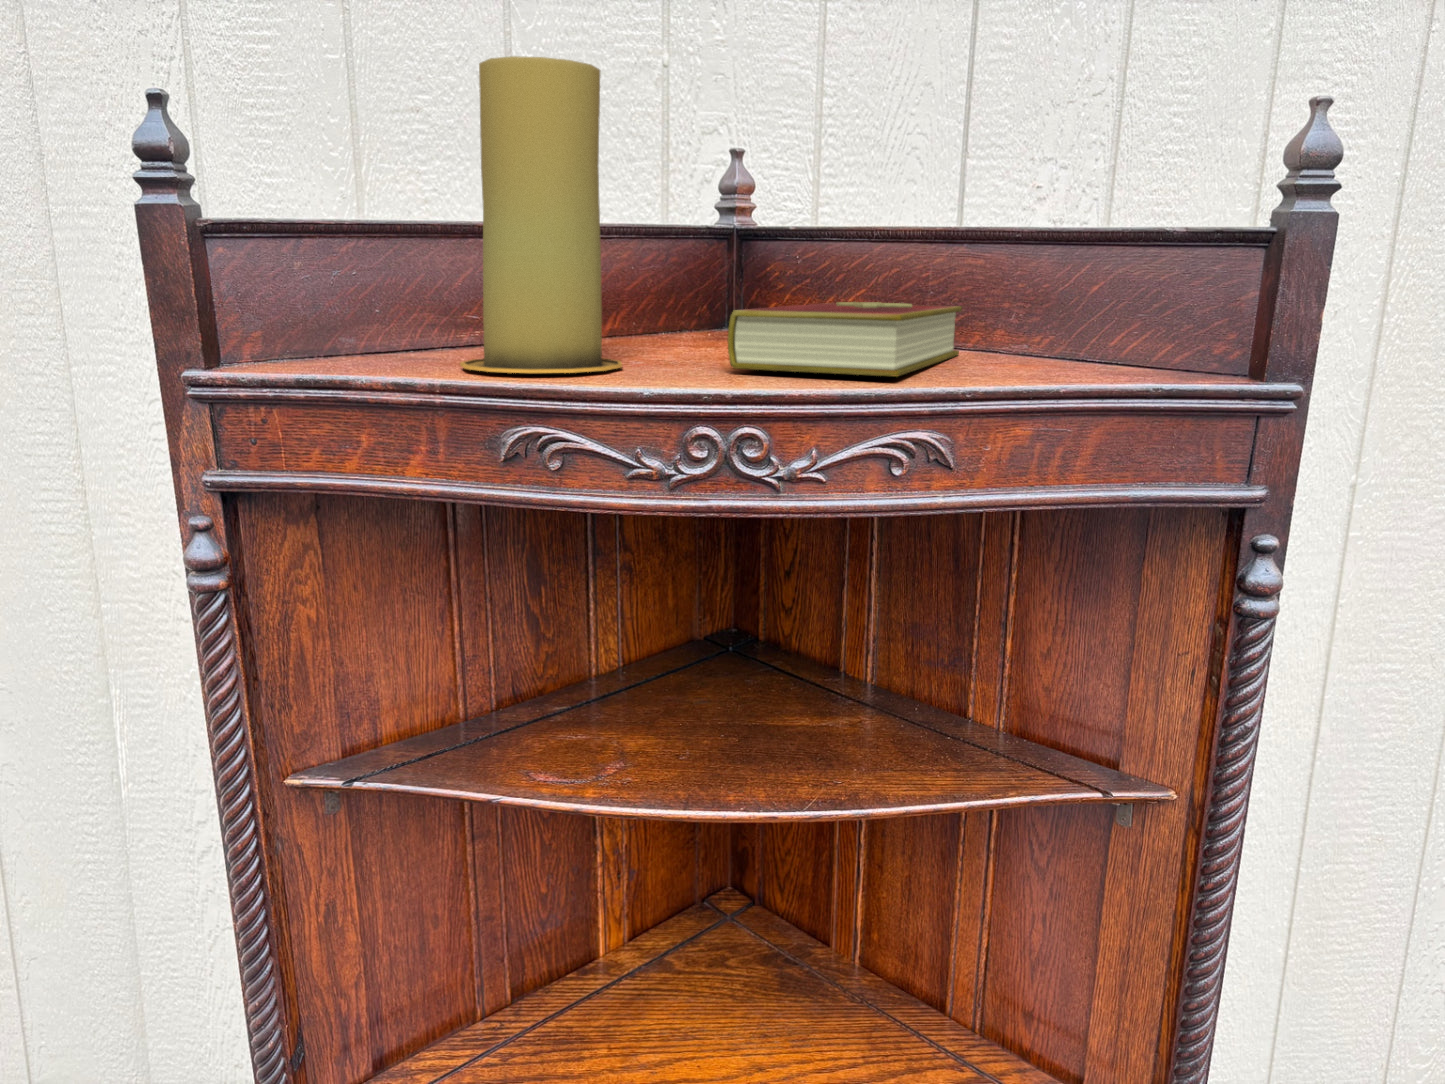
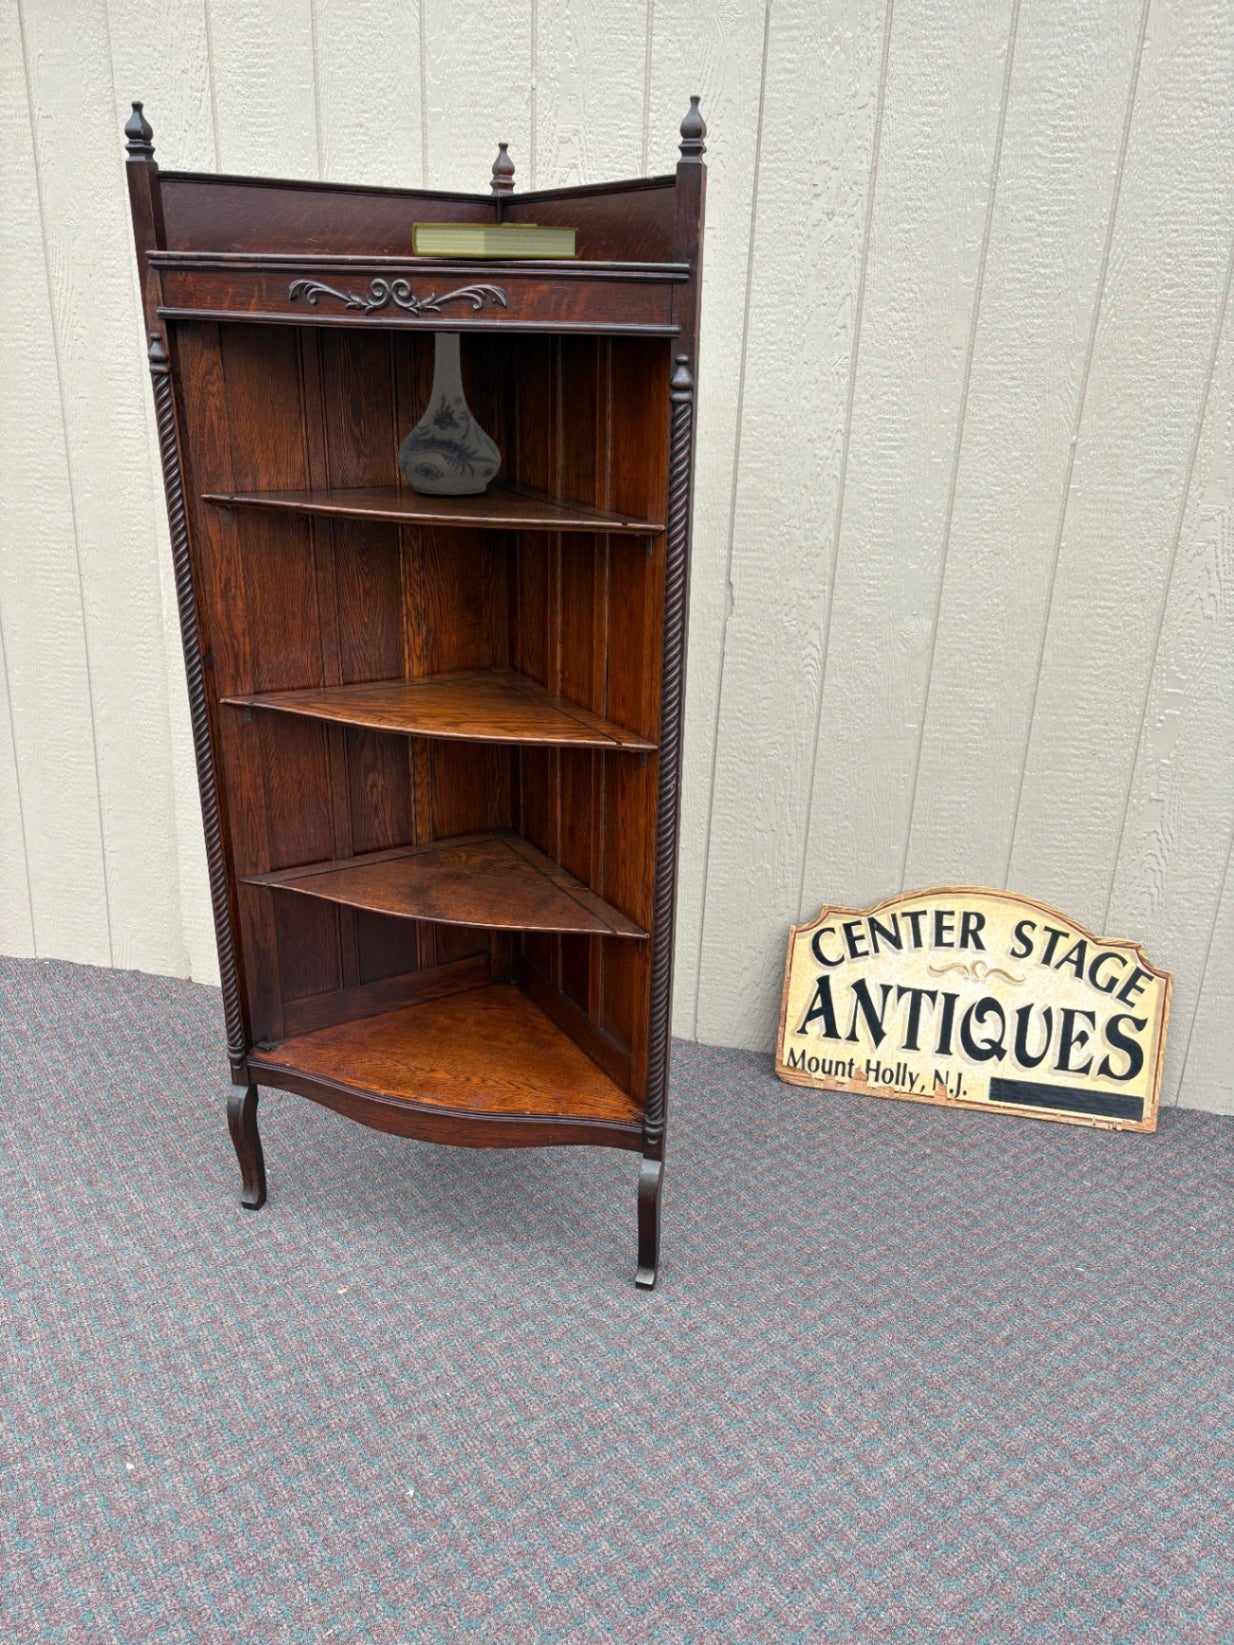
candle: present [460,56,622,373] -> none [282,86,369,256]
decorative vase: none [625,457,791,732] -> present [398,333,500,495]

